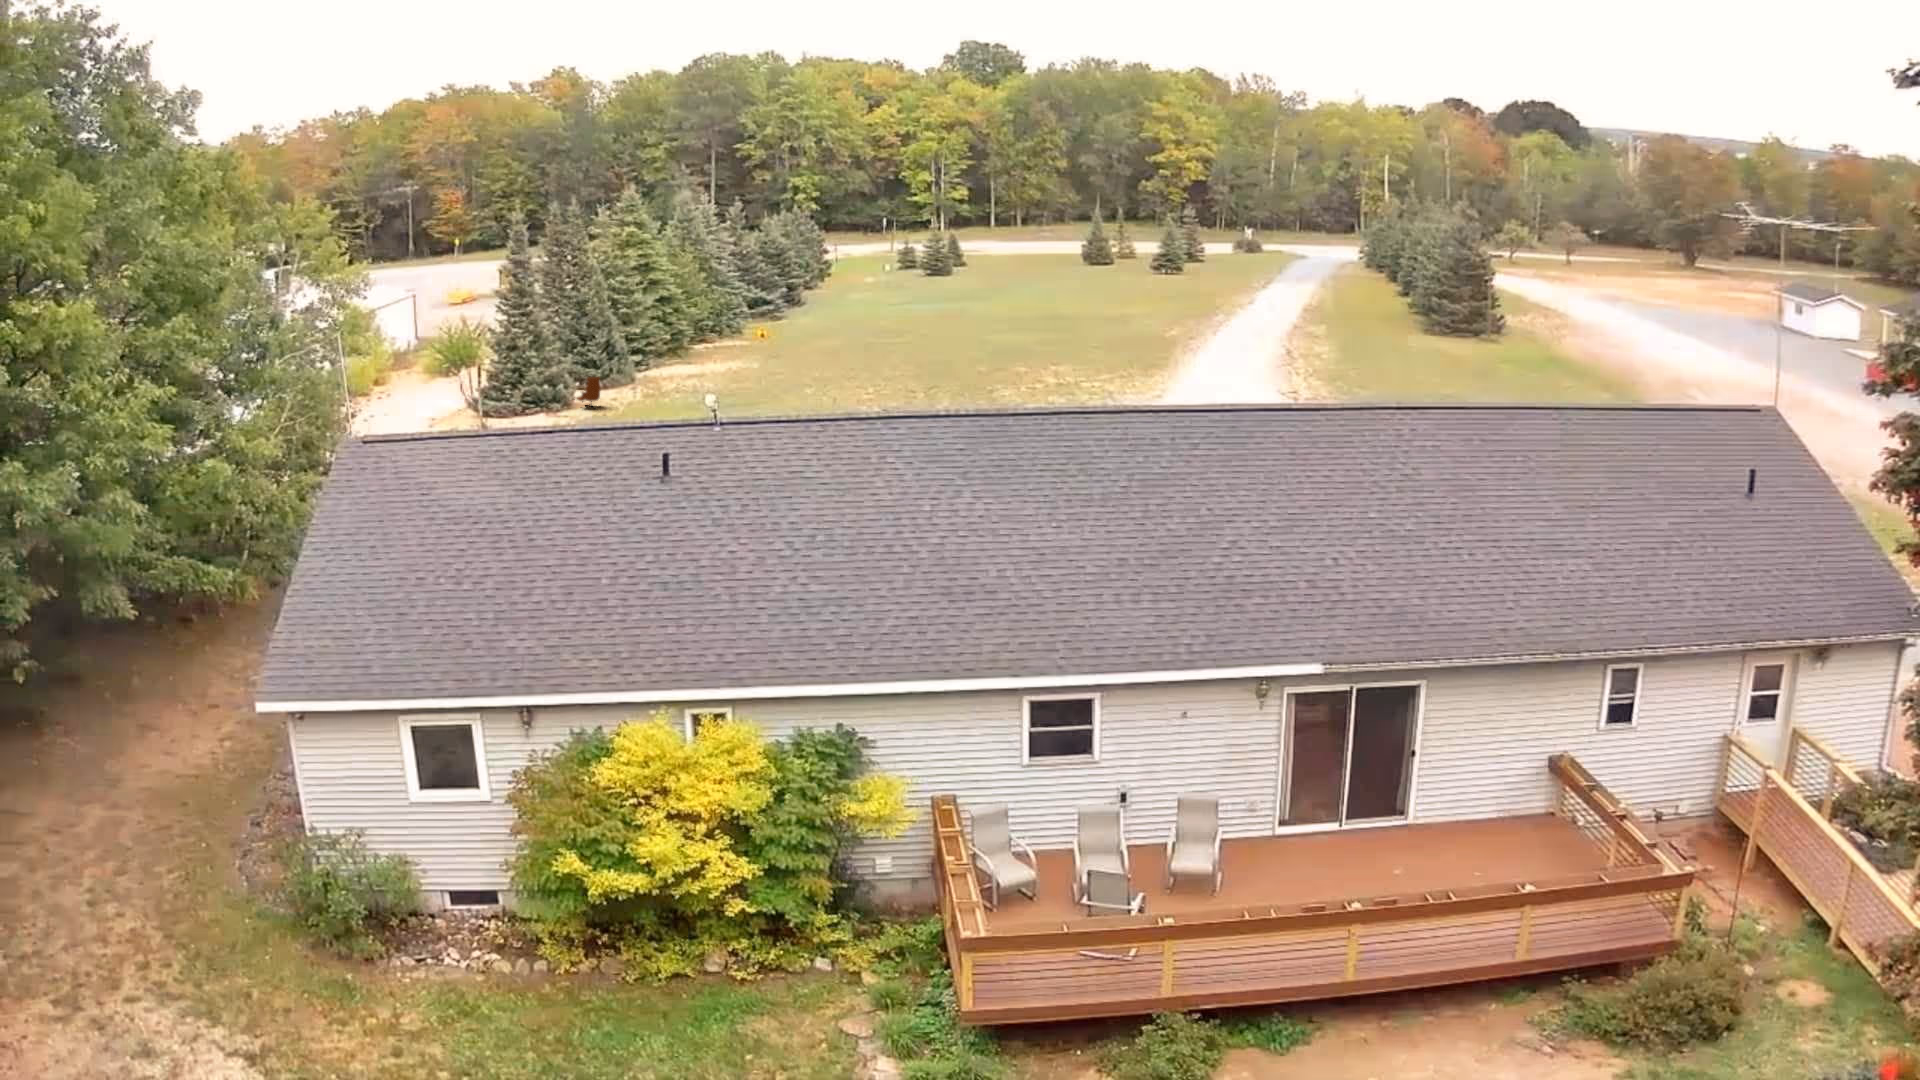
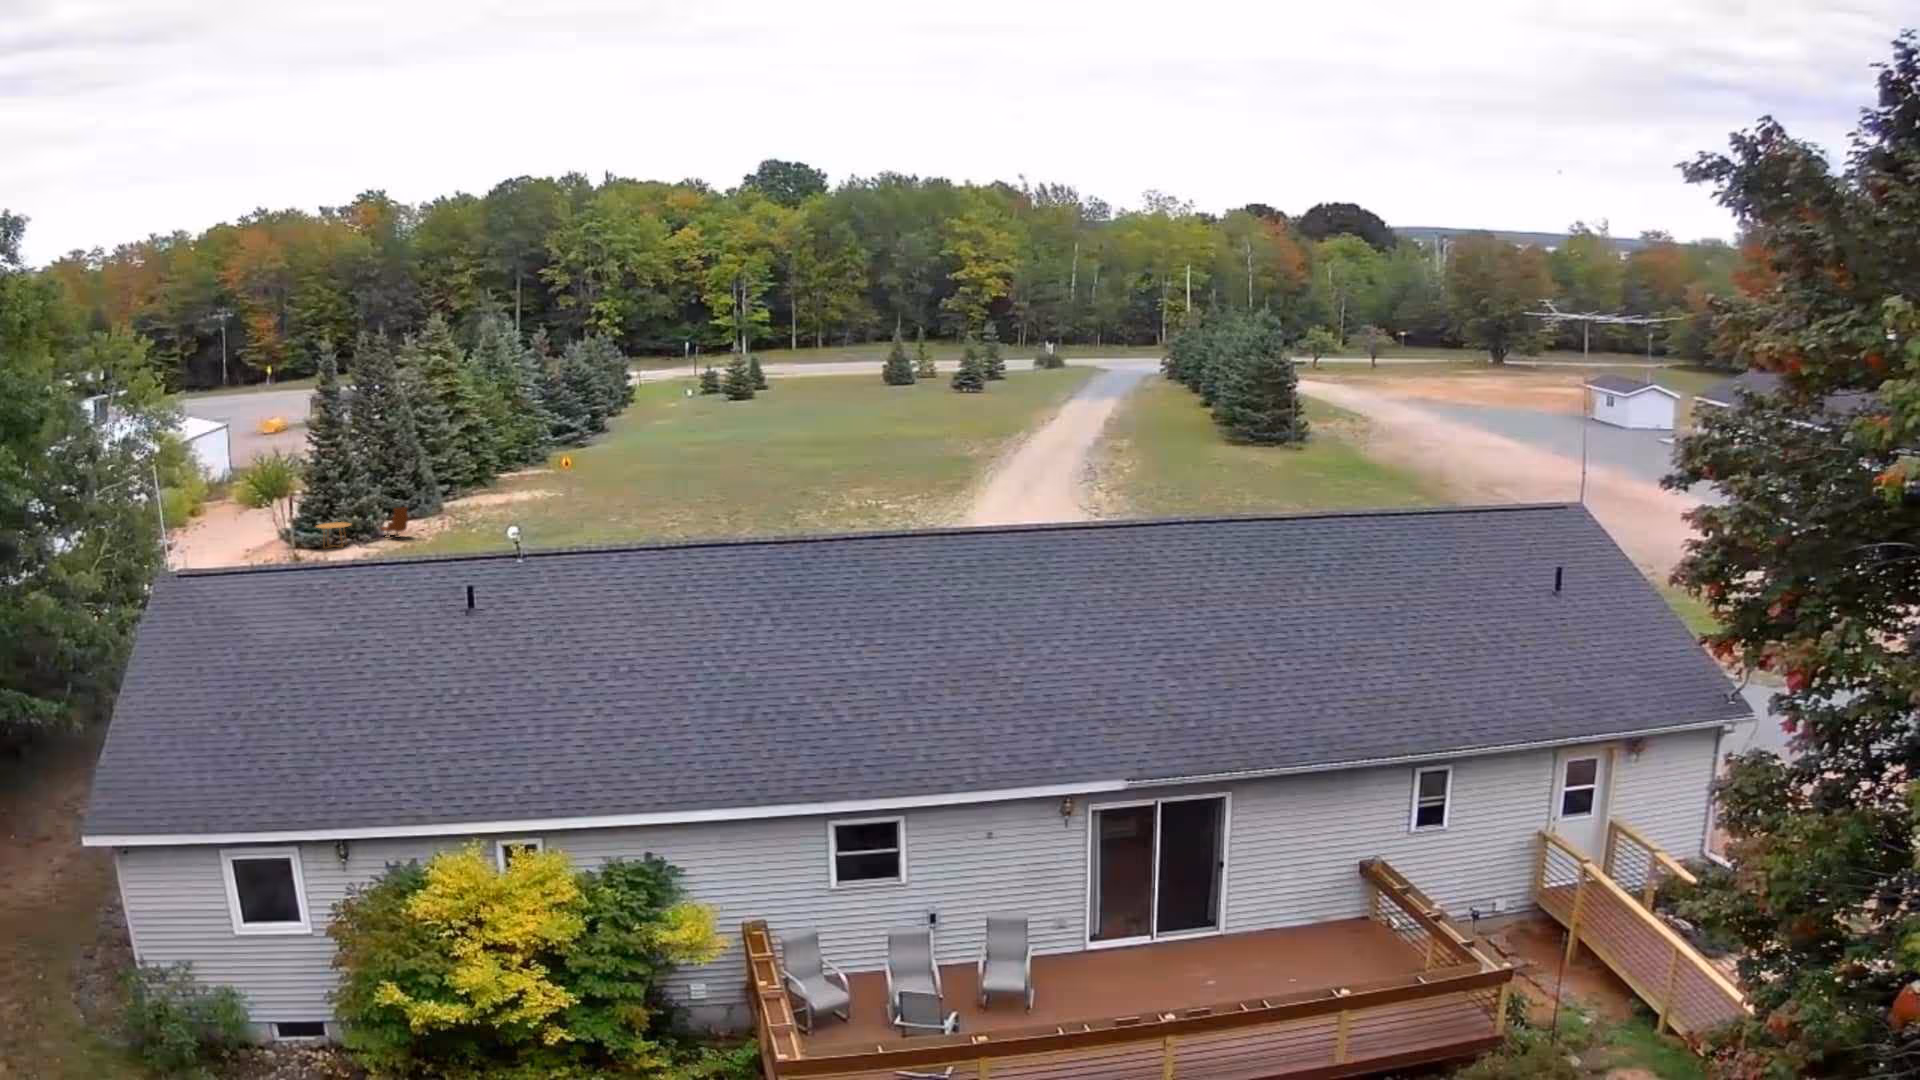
round table: none [513,392,548,418] -> present [316,522,351,548]

